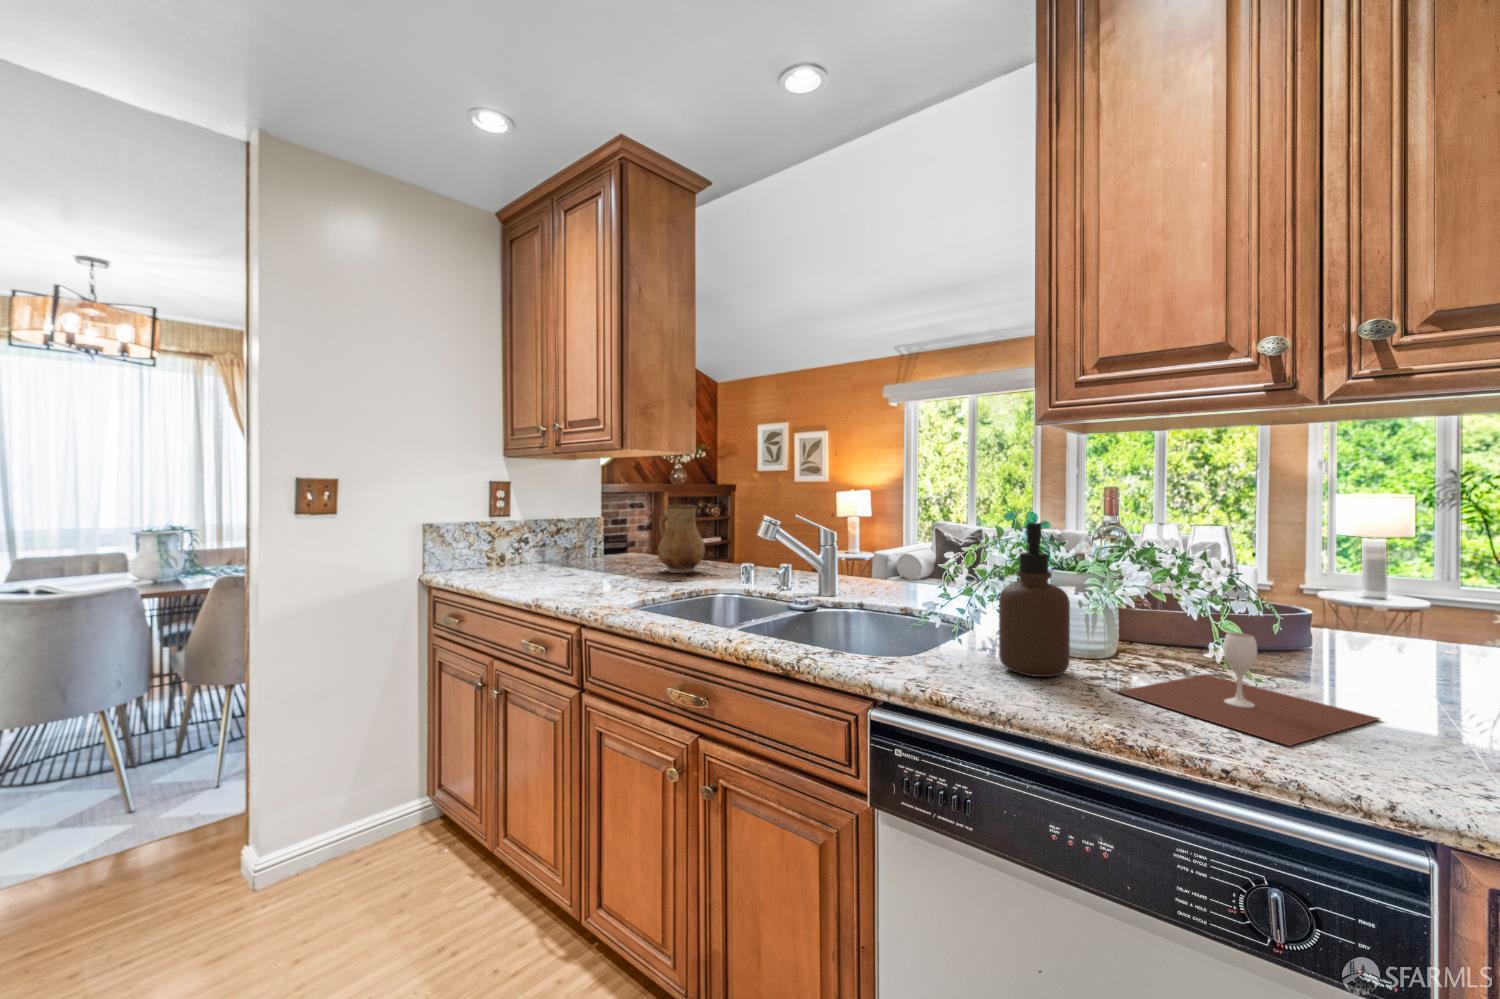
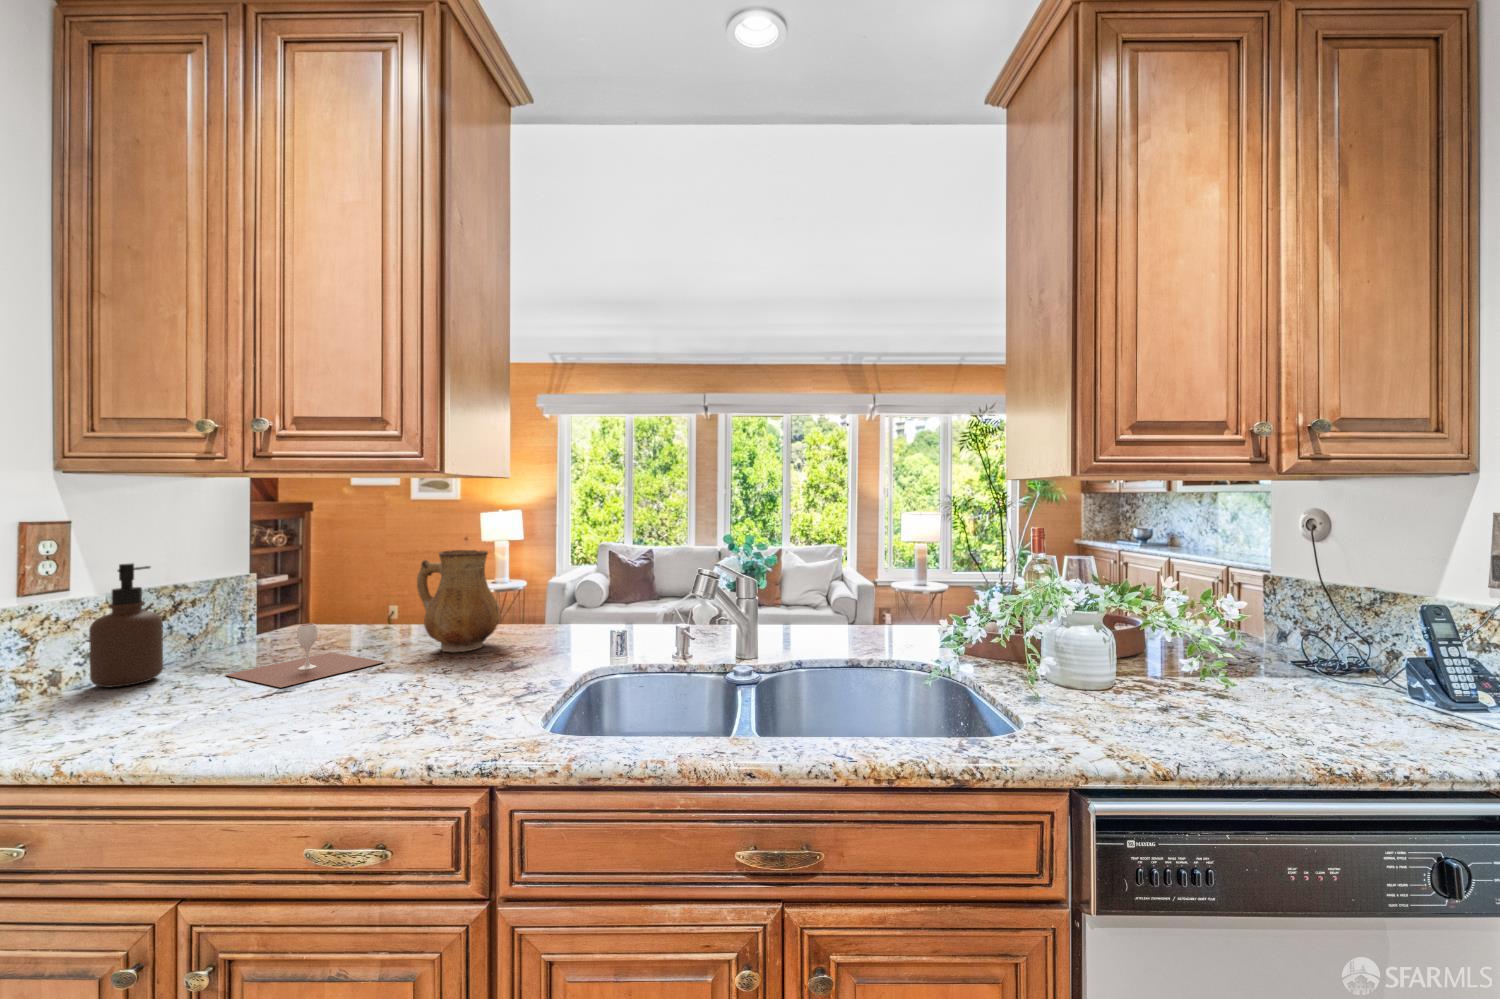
soap dispenser: present [999,523,1070,677] -> present [89,563,163,687]
wine glass: present [1117,633,1380,746] -> present [225,623,384,688]

